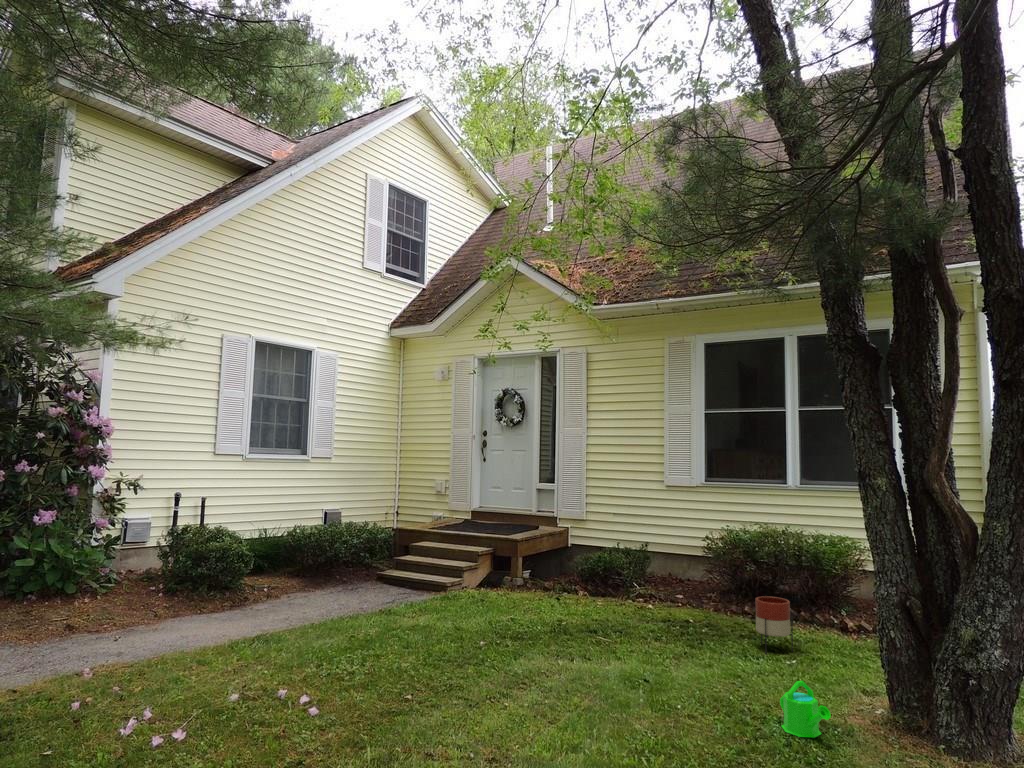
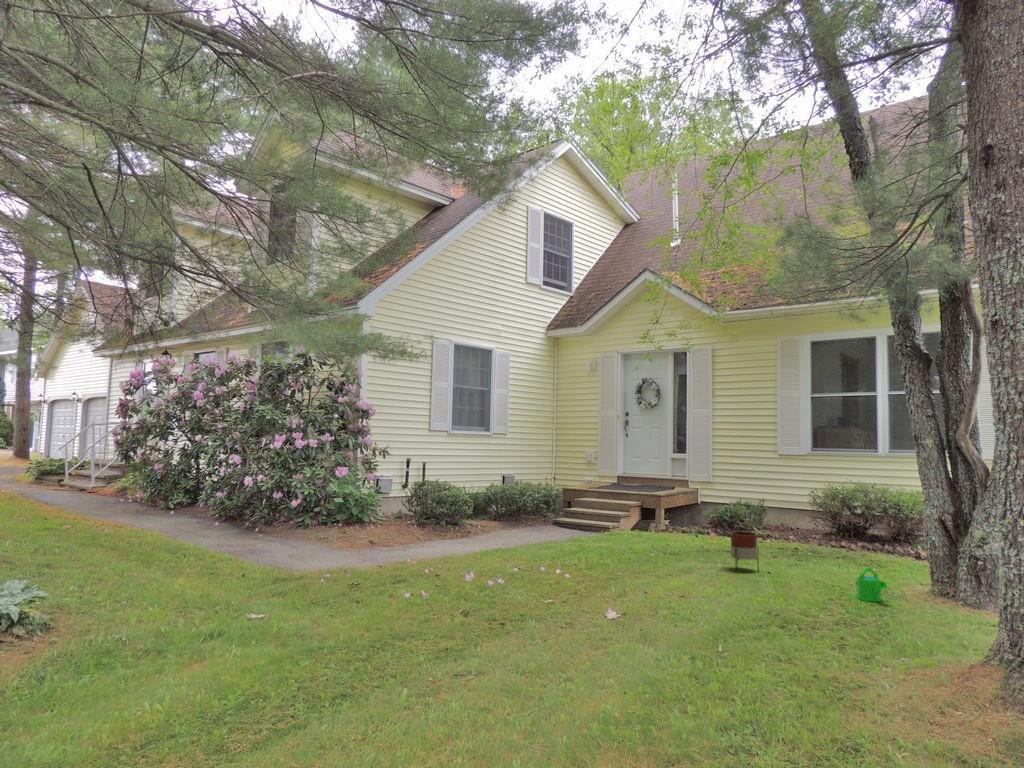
planter: present [756,596,793,654] -> present [731,531,759,571]

